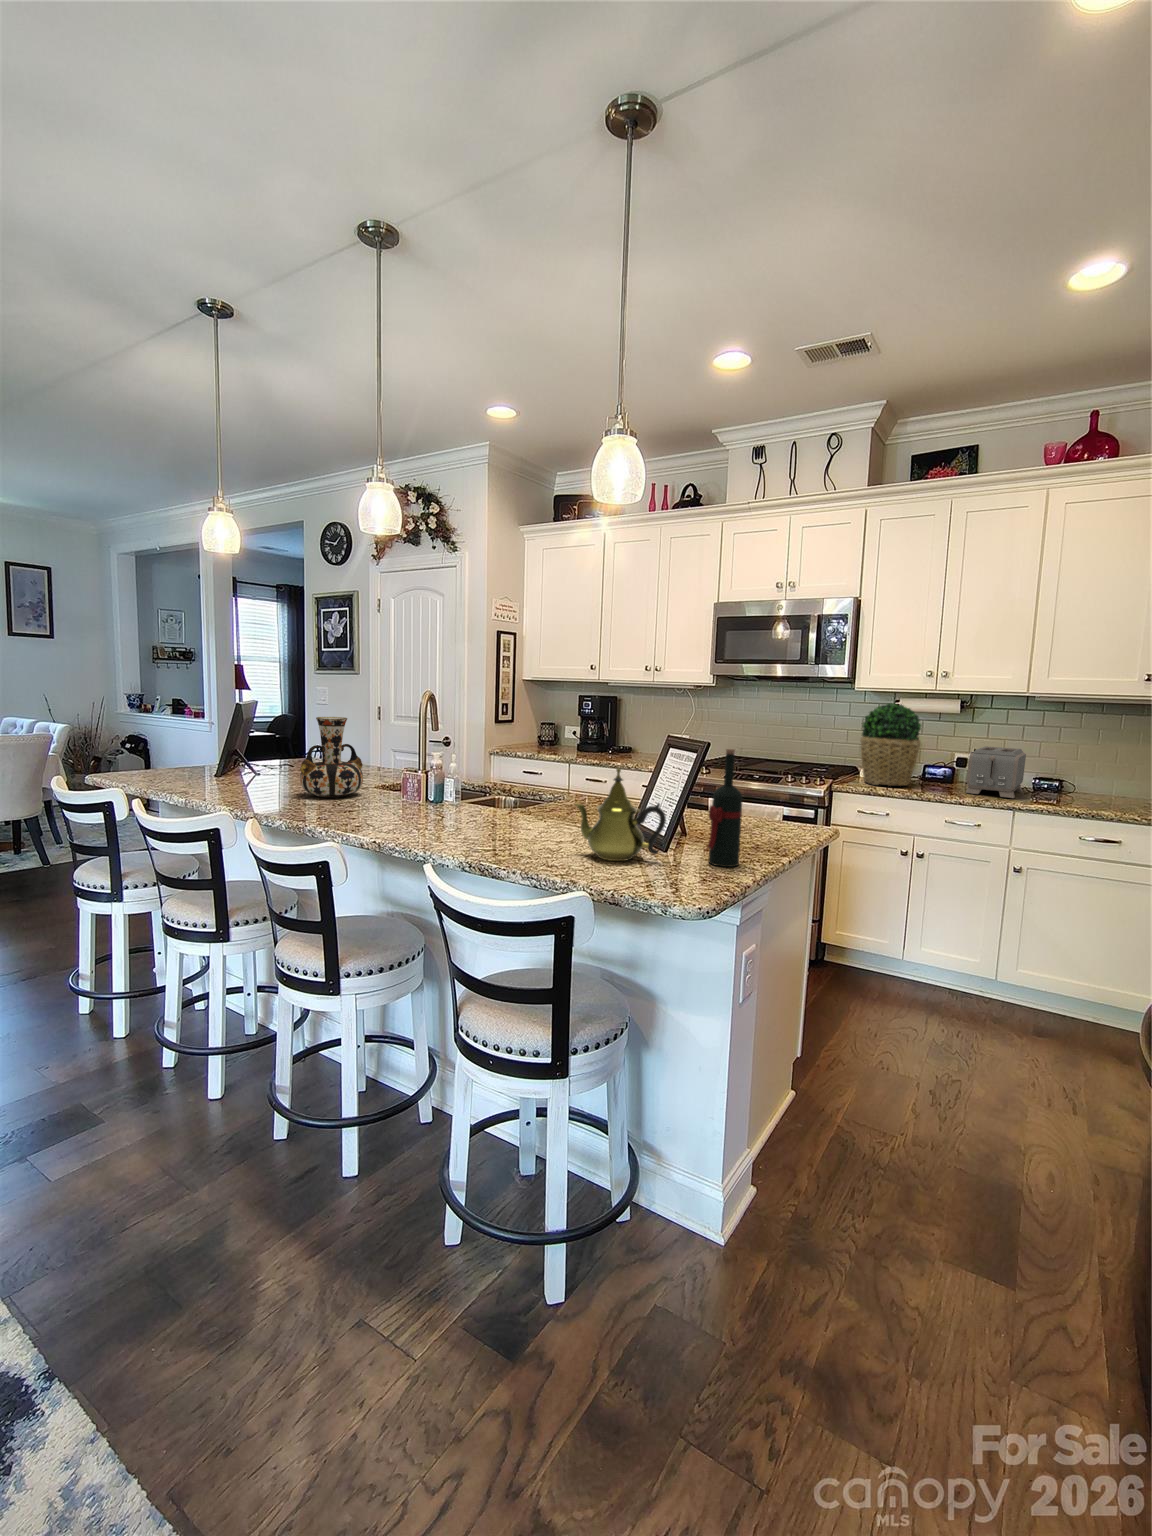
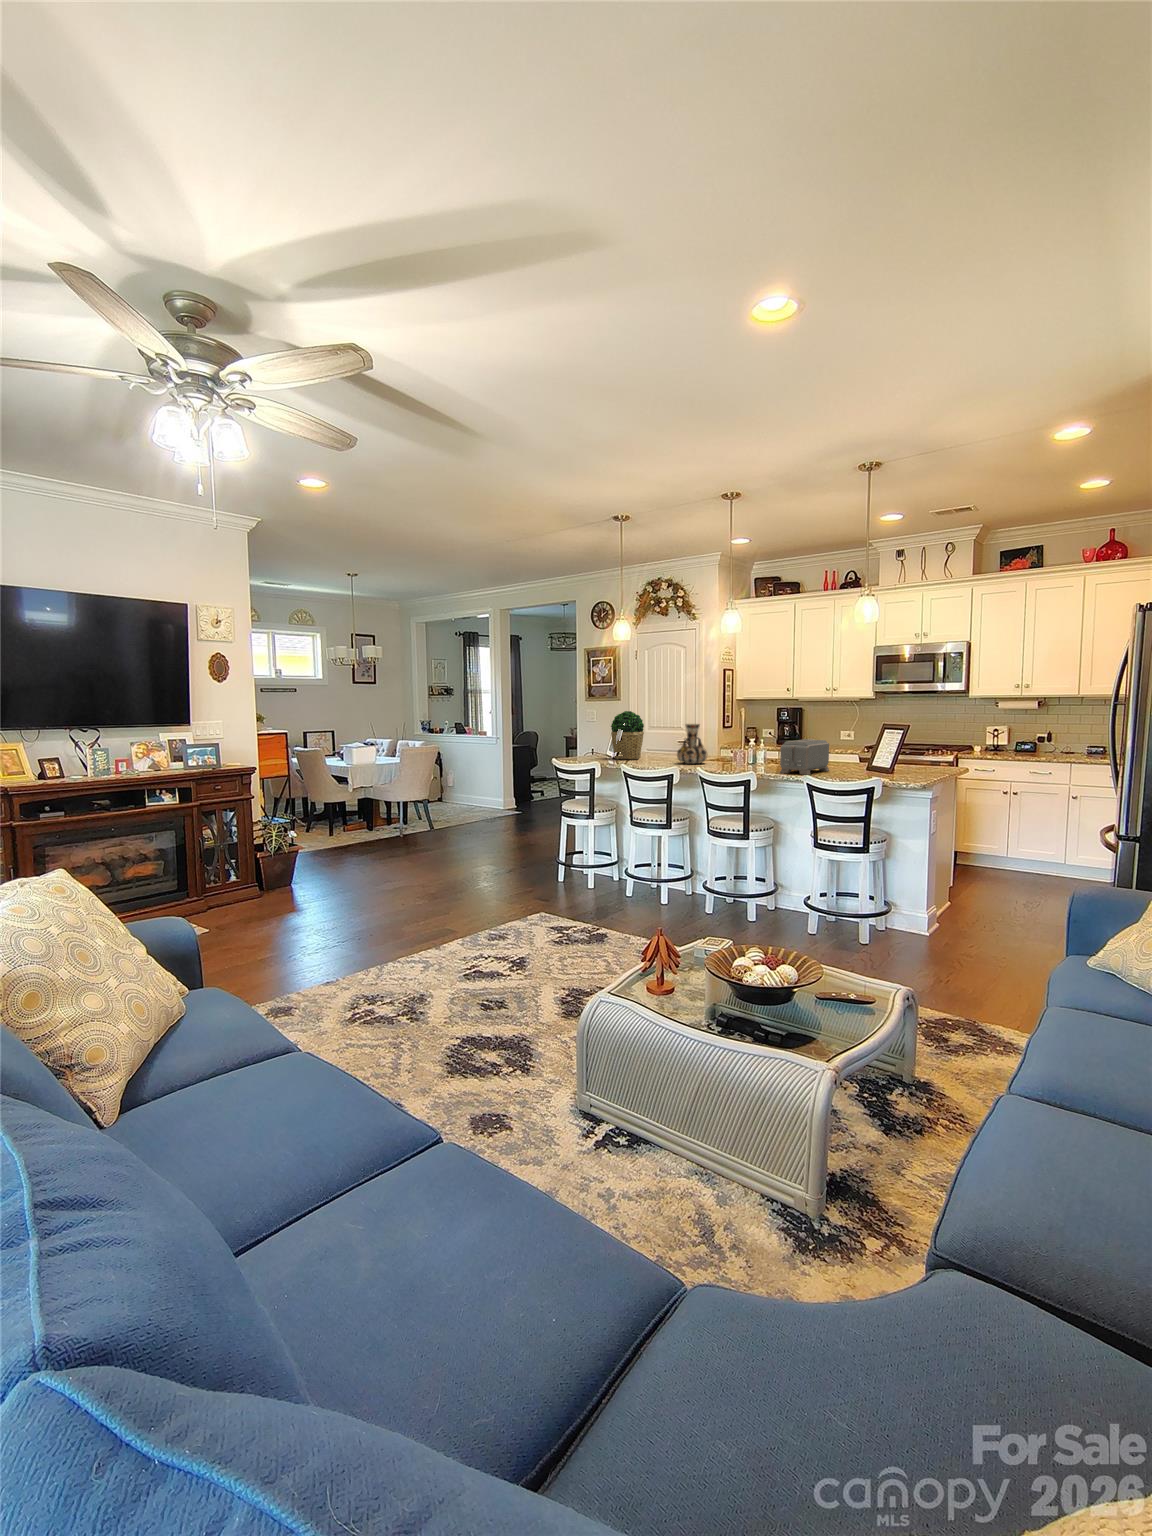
potted plant: present [860,703,921,786] -> present [611,711,644,760]
toaster: present [966,746,1026,798] -> present [780,739,829,775]
wine bottle: present [707,749,743,867] -> none [913,727,929,777]
teapot: present [576,768,666,861] -> none [851,737,894,777]

